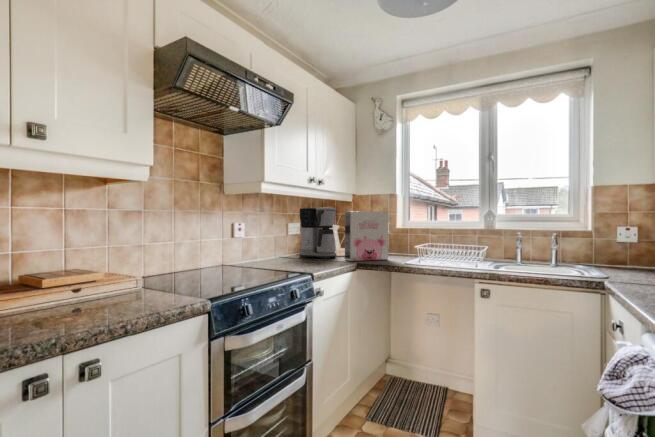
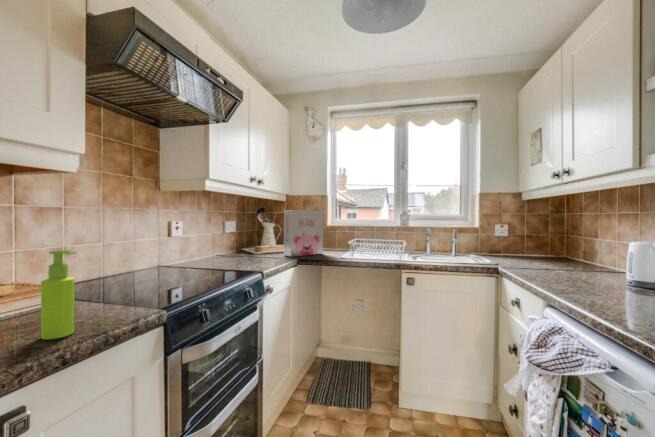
coffee maker: present [300,207,337,259] -> none [238,206,275,255]
soap dispenser: none [115,245,139,315] -> present [41,250,76,340]

